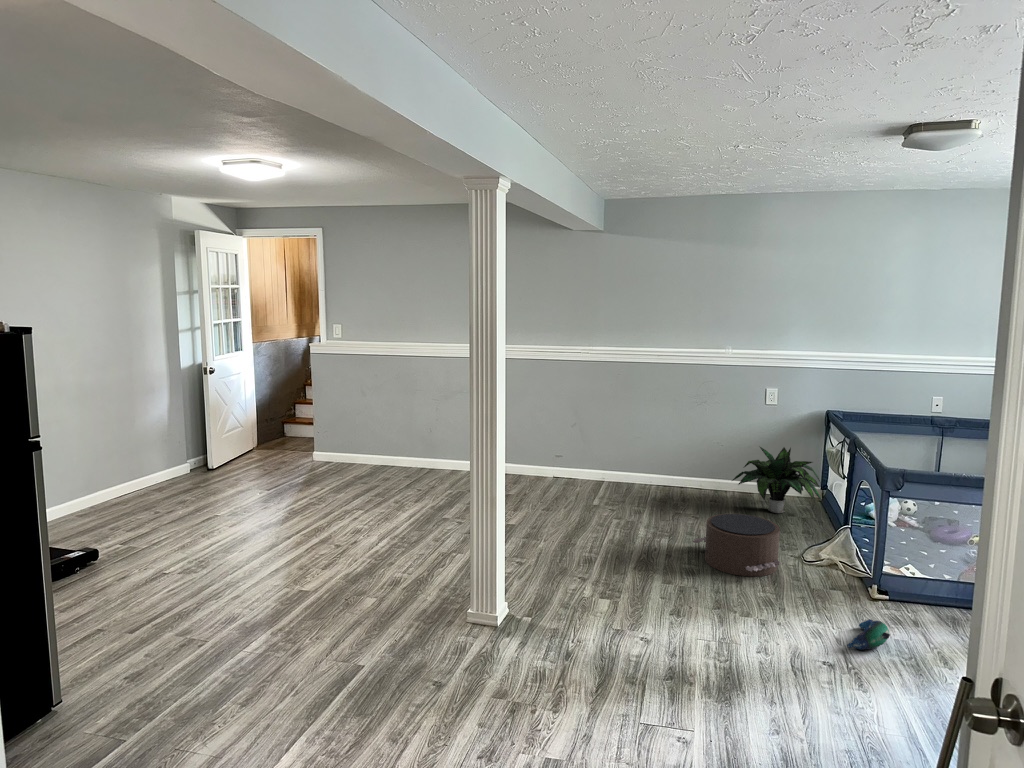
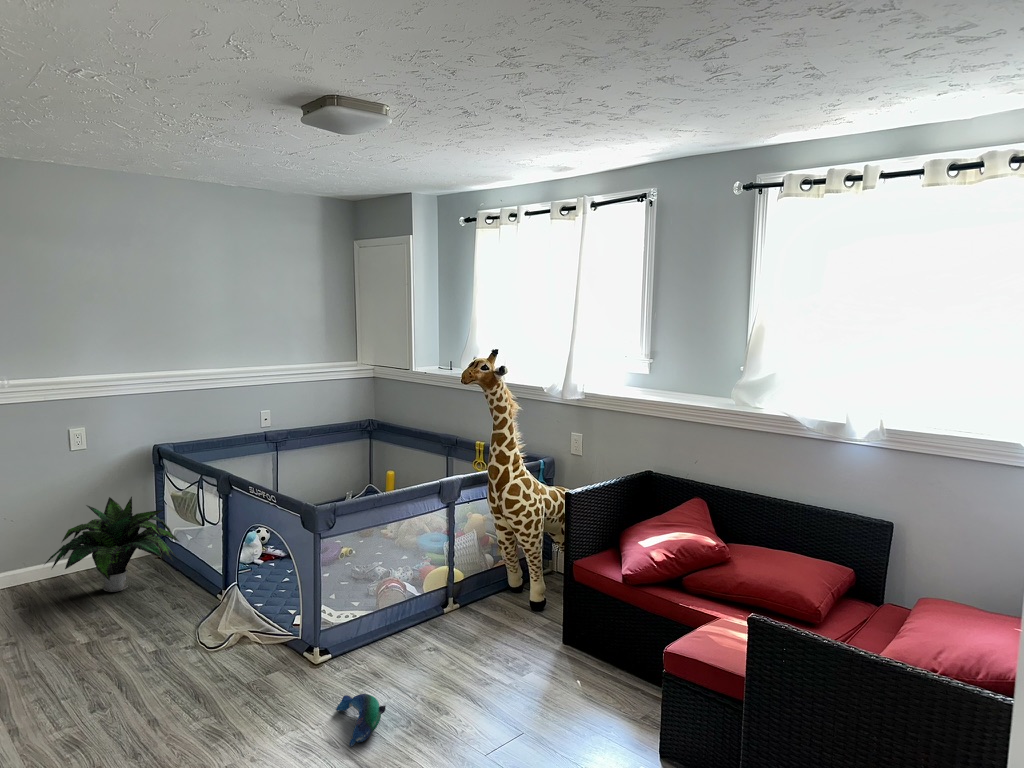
pouf: present [692,514,780,576] -> none [41,611,200,718]

